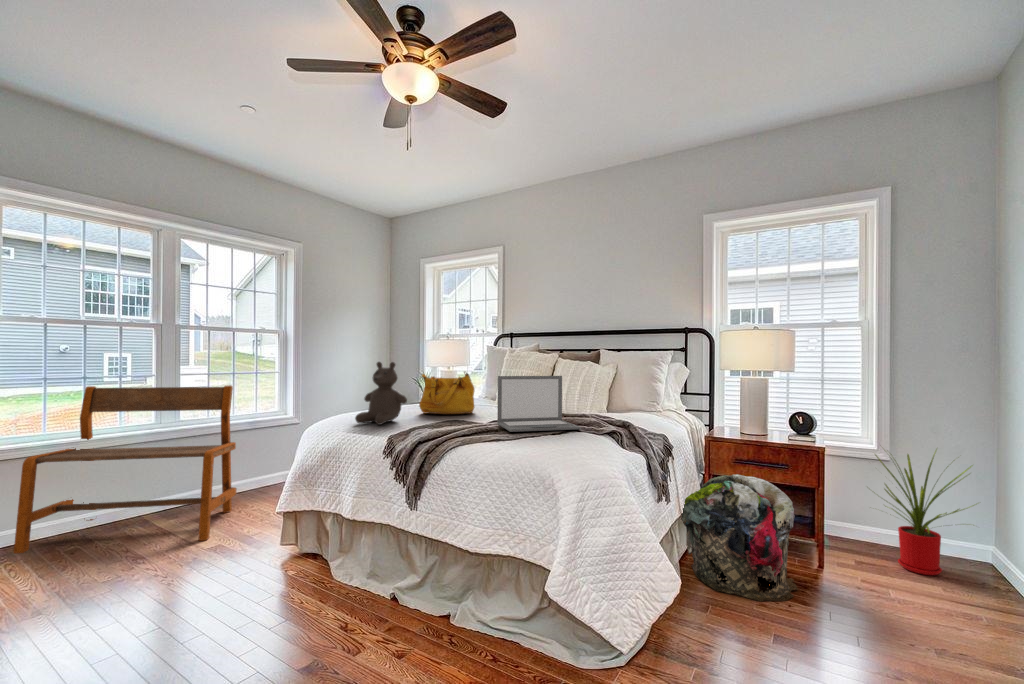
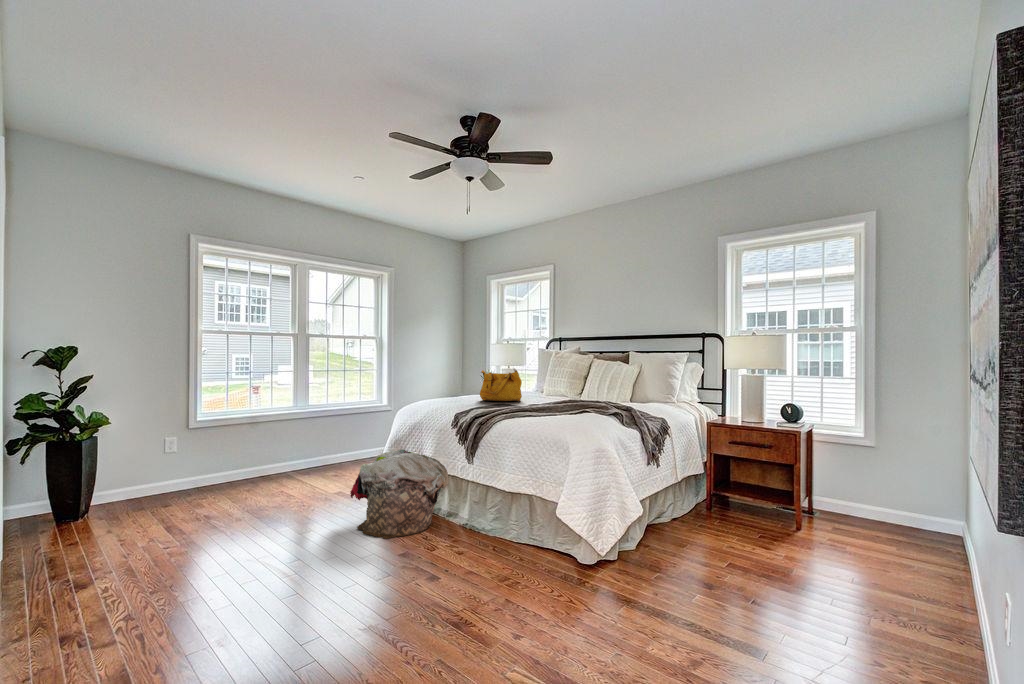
teddy bear: present [355,362,407,425] -> none [432,361,469,406]
laptop: present [497,376,581,432] -> none [535,372,596,412]
bench: present [14,385,237,554] -> none [212,378,348,490]
house plant: present [875,451,974,575] -> none [840,431,936,539]
laundry basket: present [681,474,798,601] -> present [350,450,449,539]

